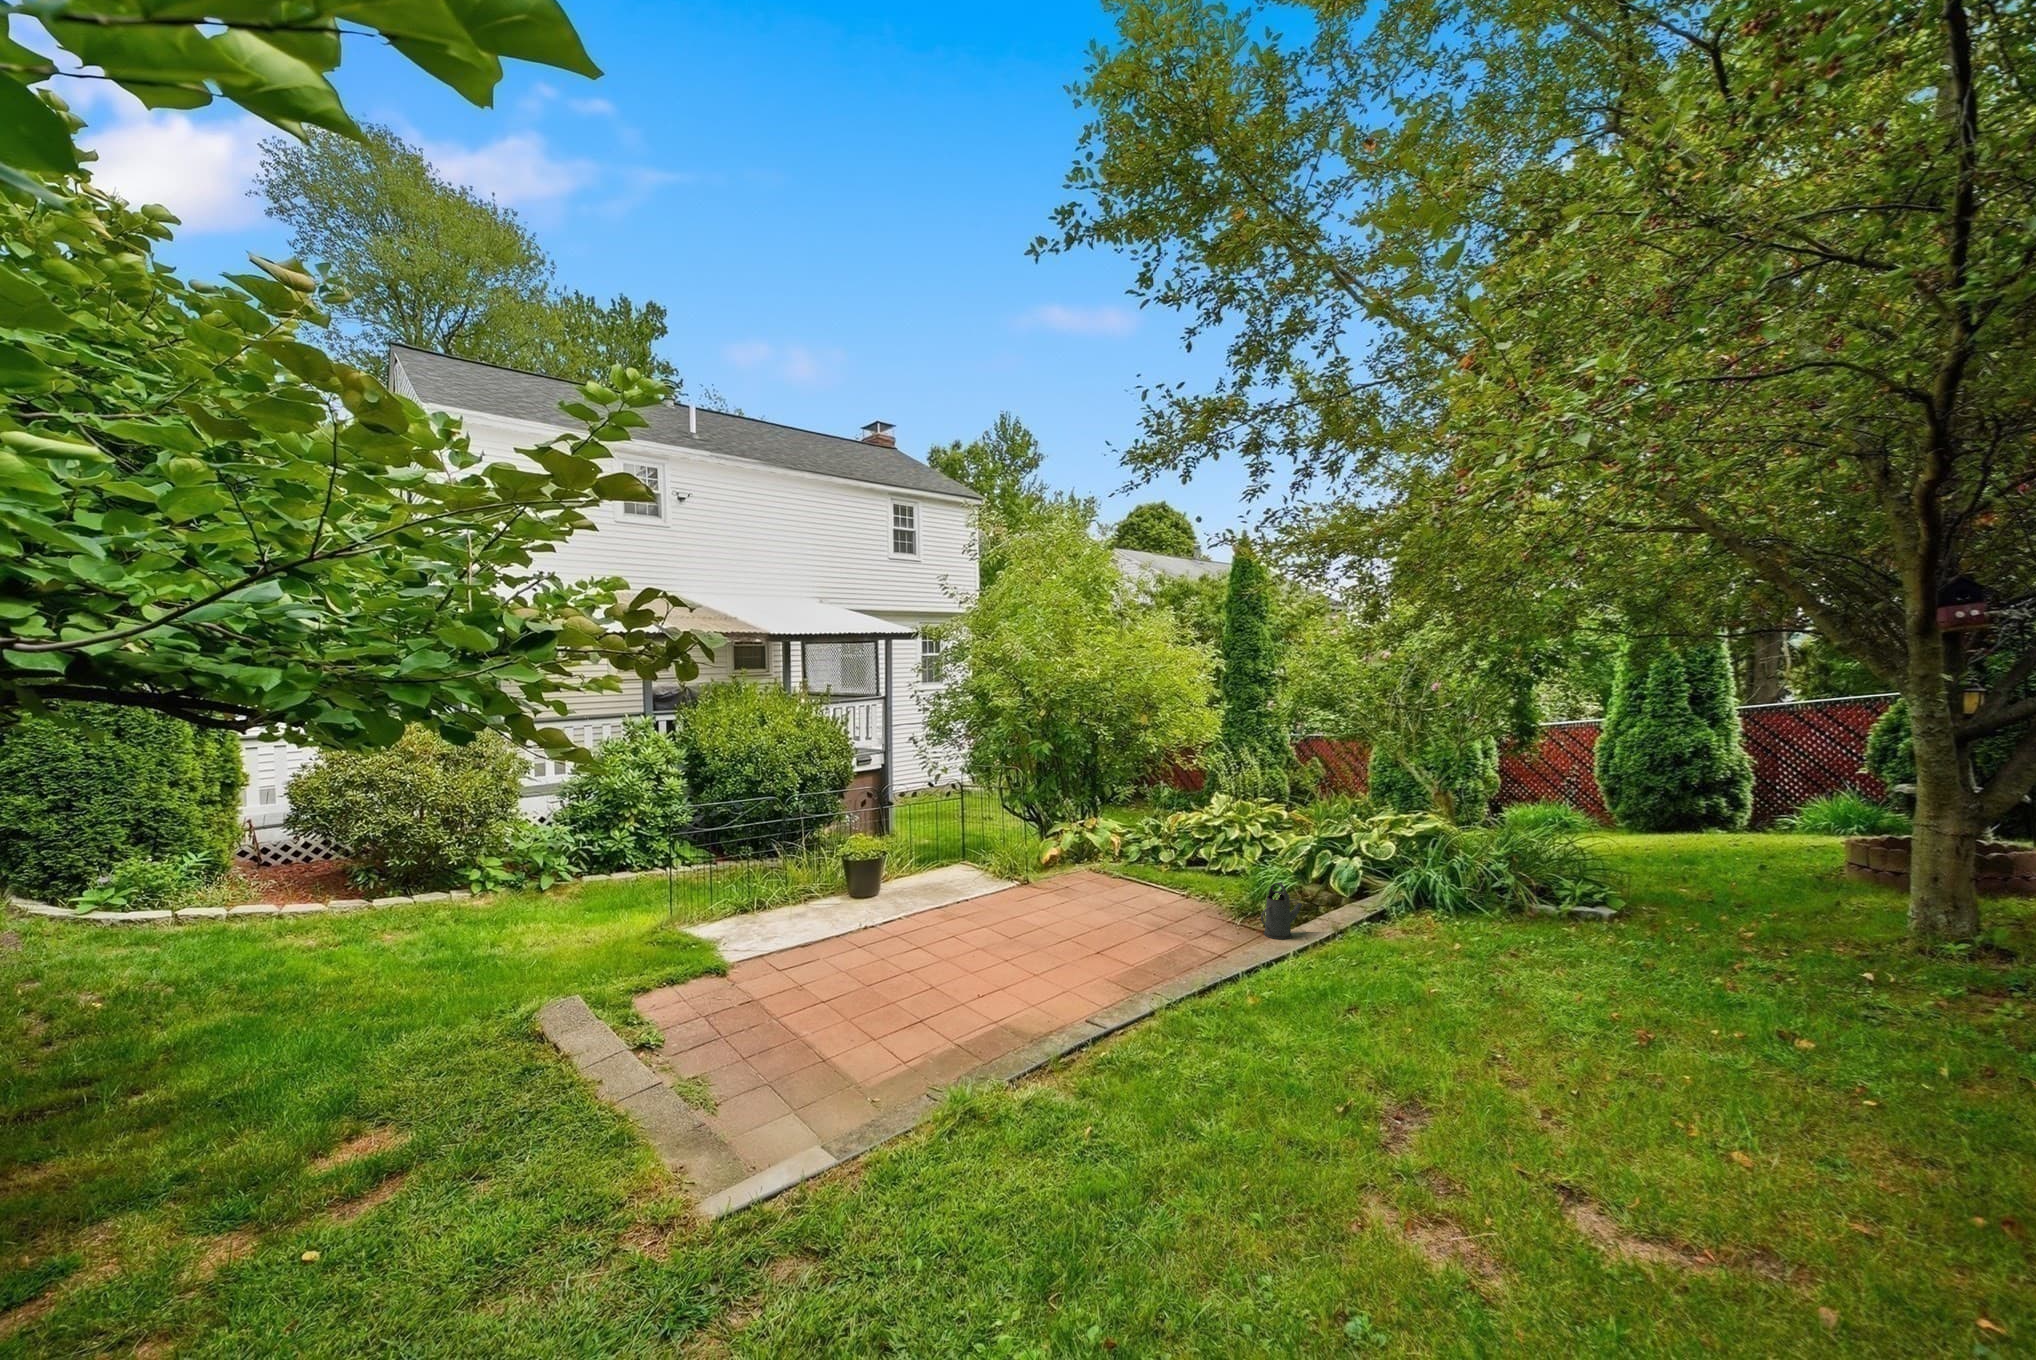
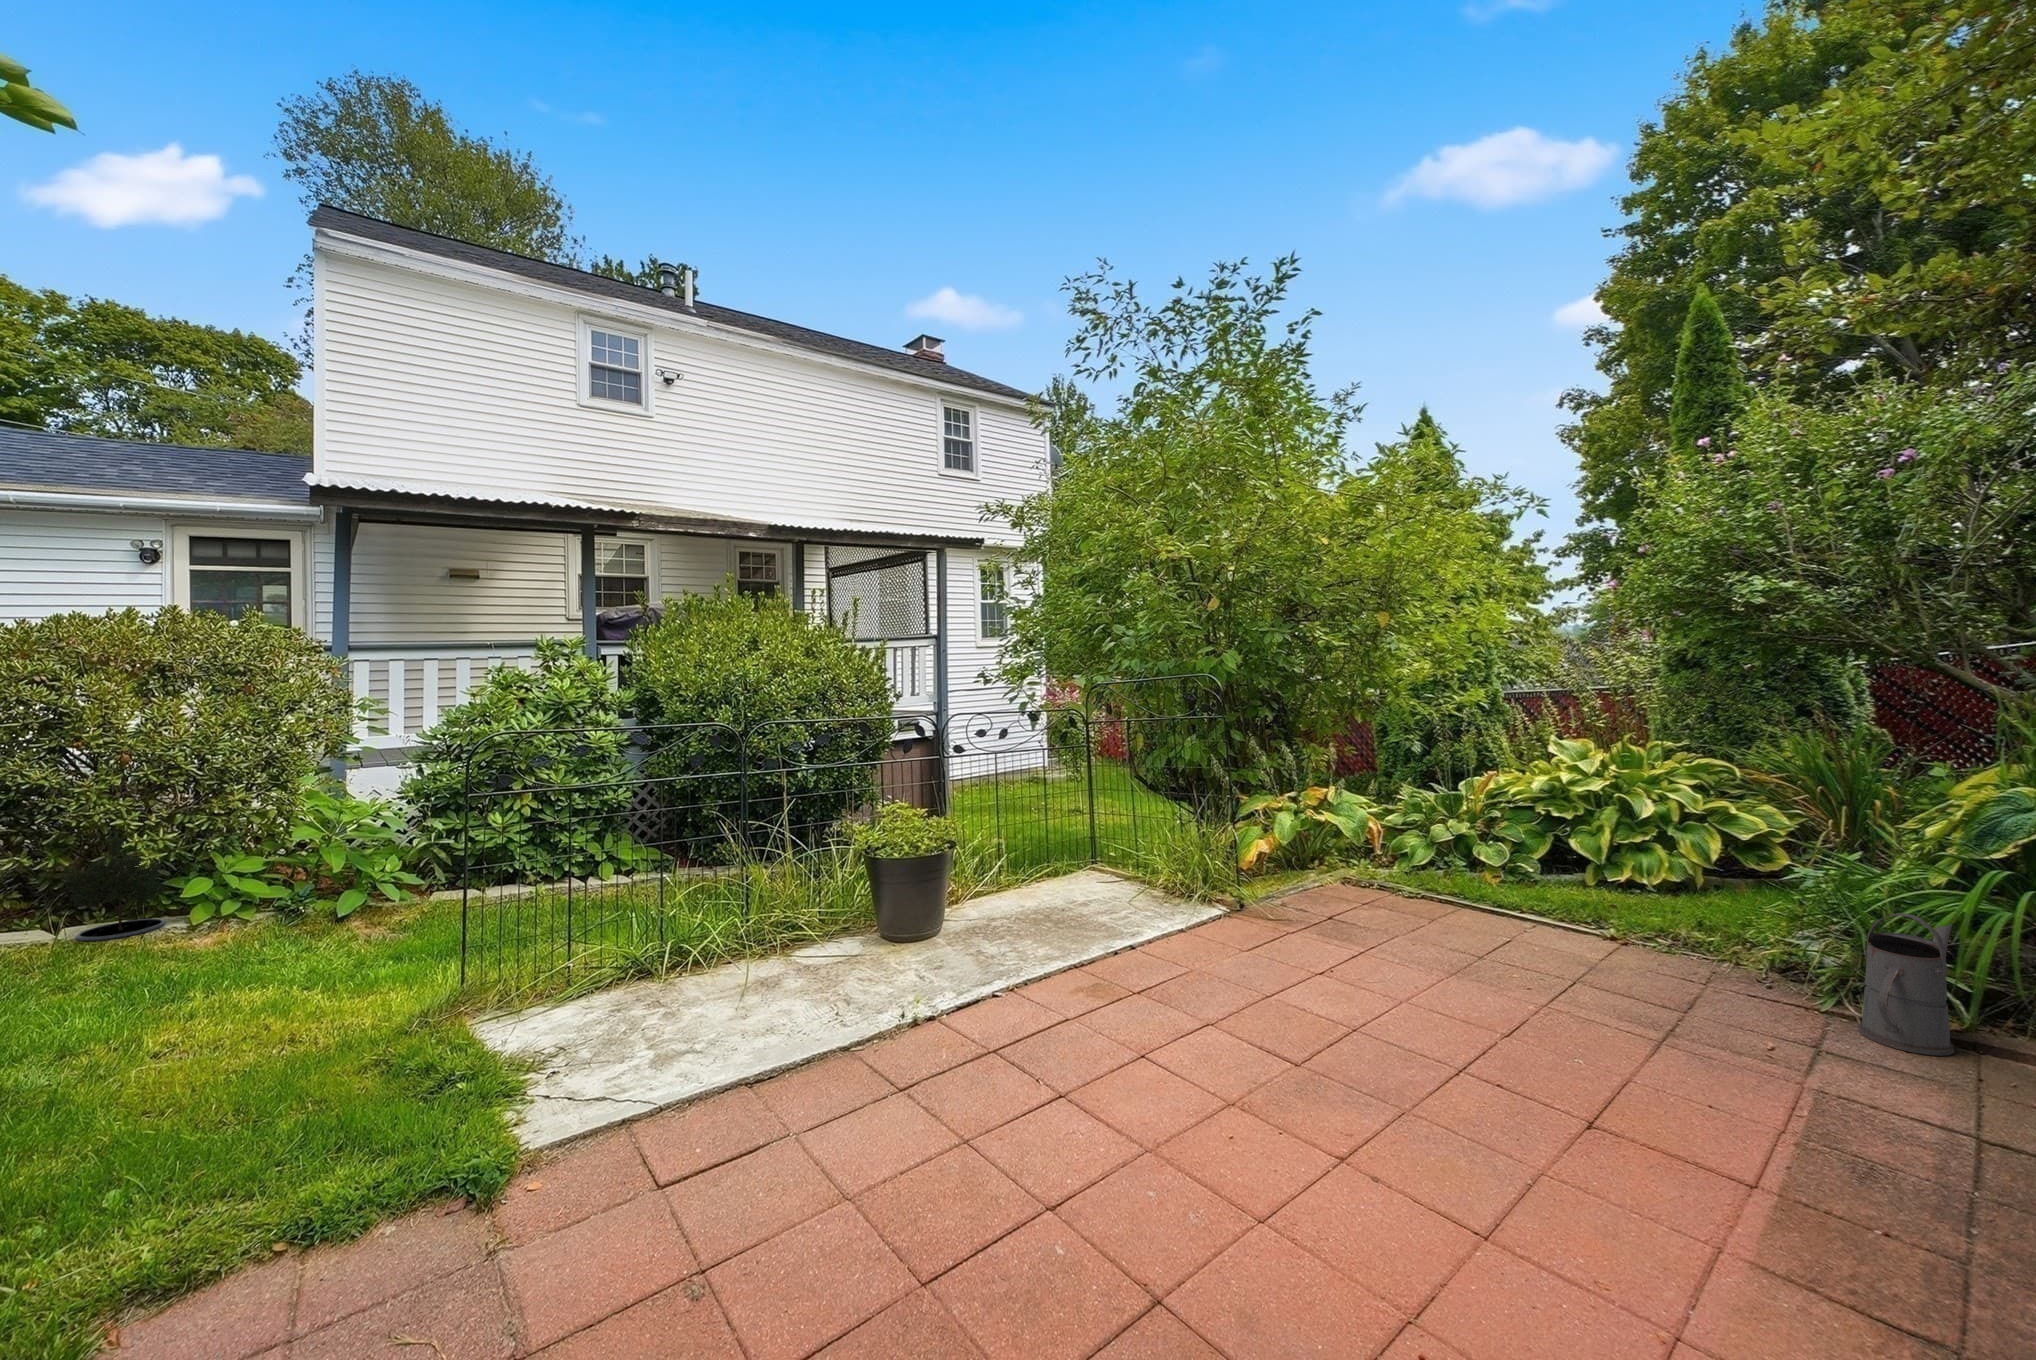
potted tree: none [413,836,463,897] -> present [56,826,165,941]

